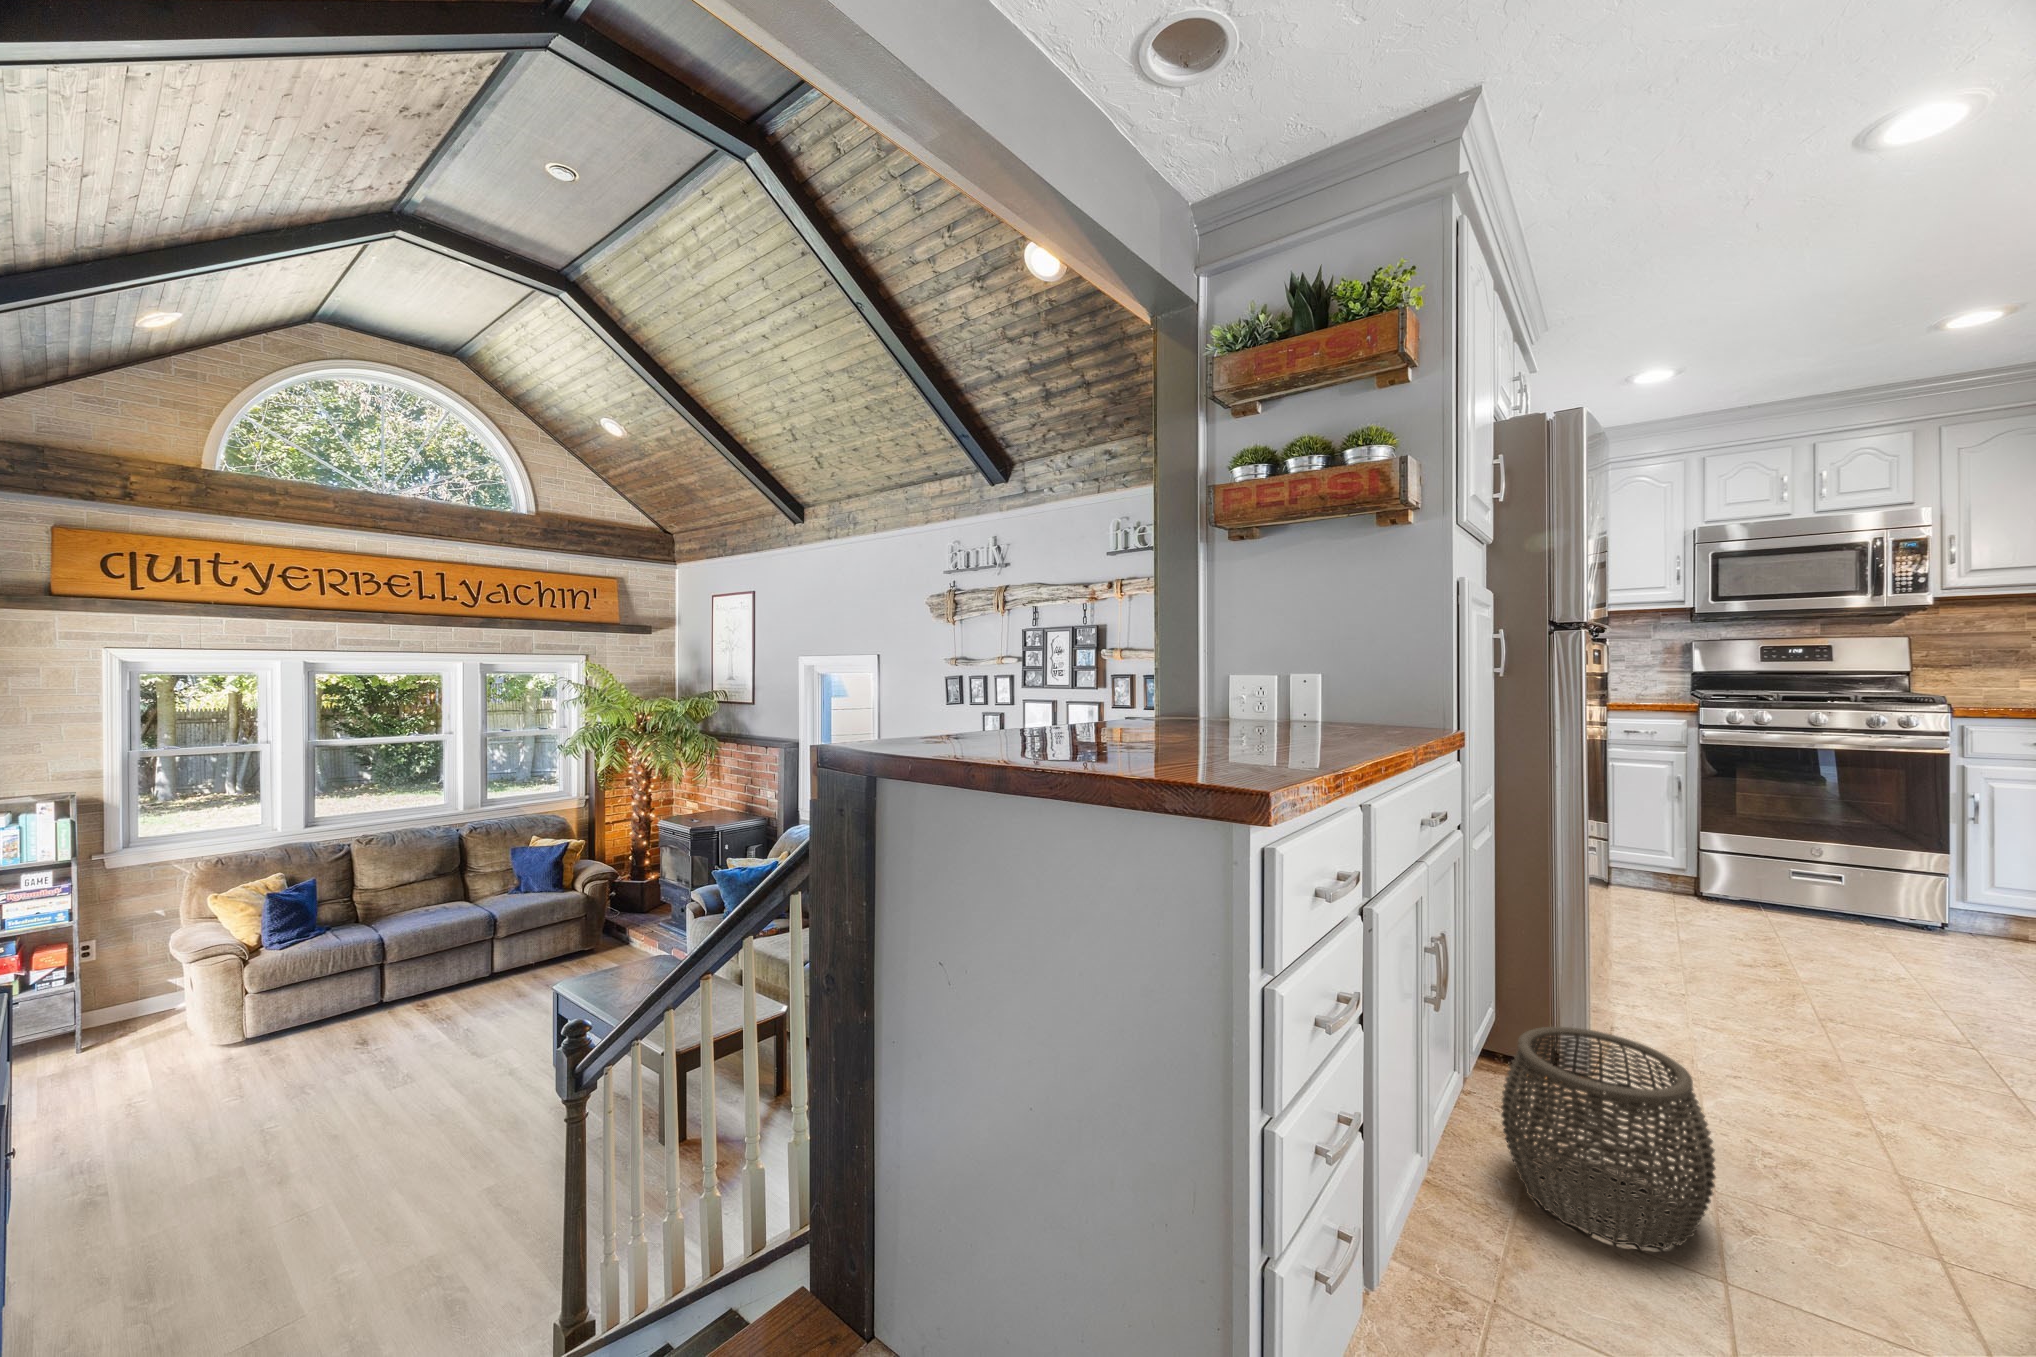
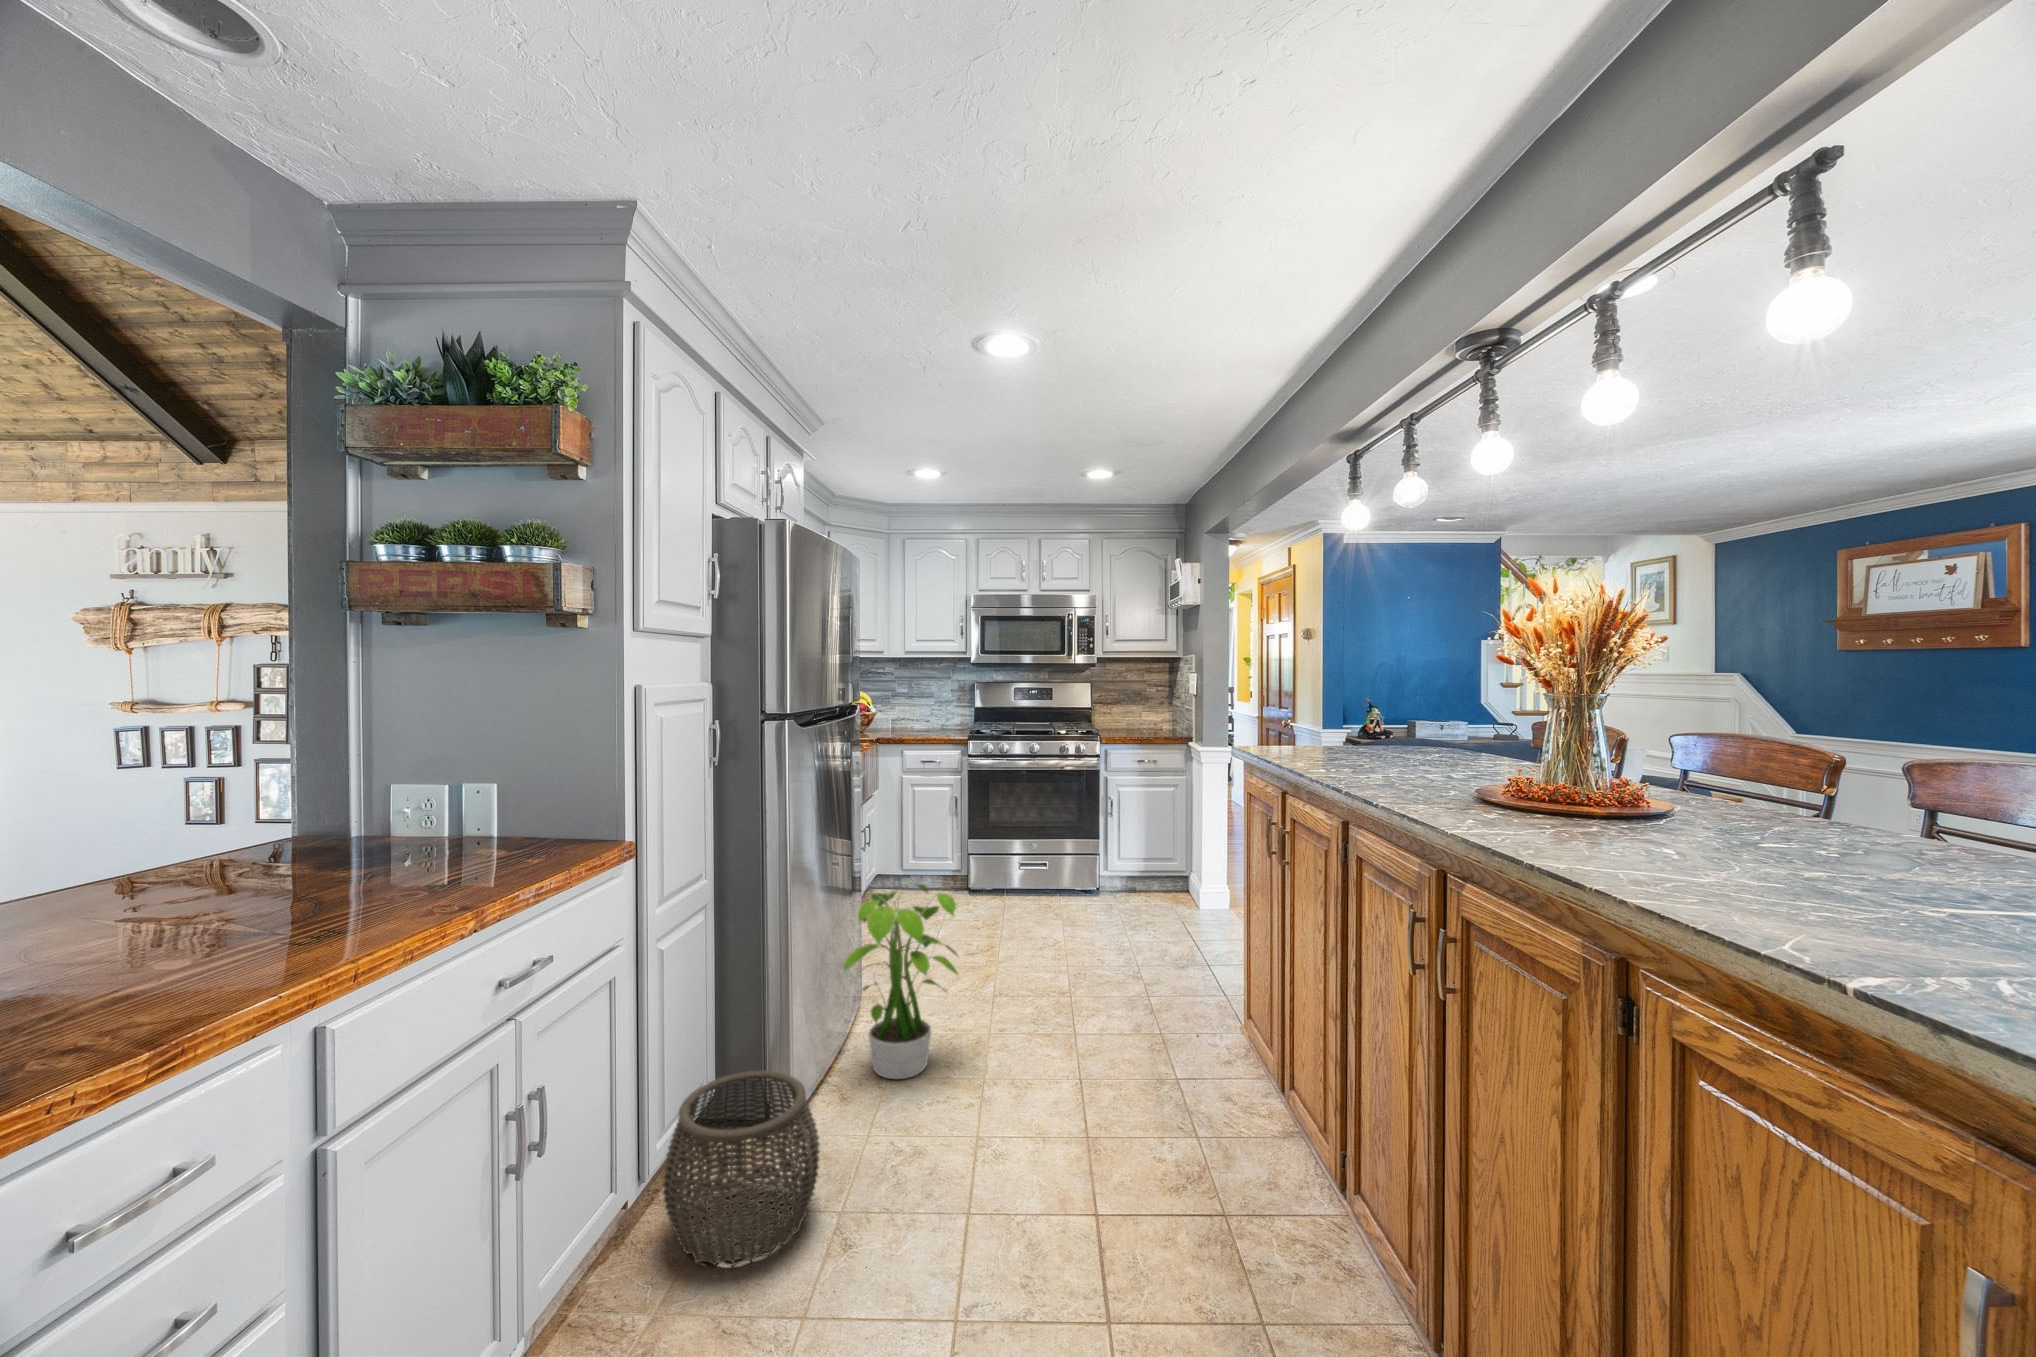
potted plant: none [1641,852,1839,1100] -> present [841,881,957,1079]

